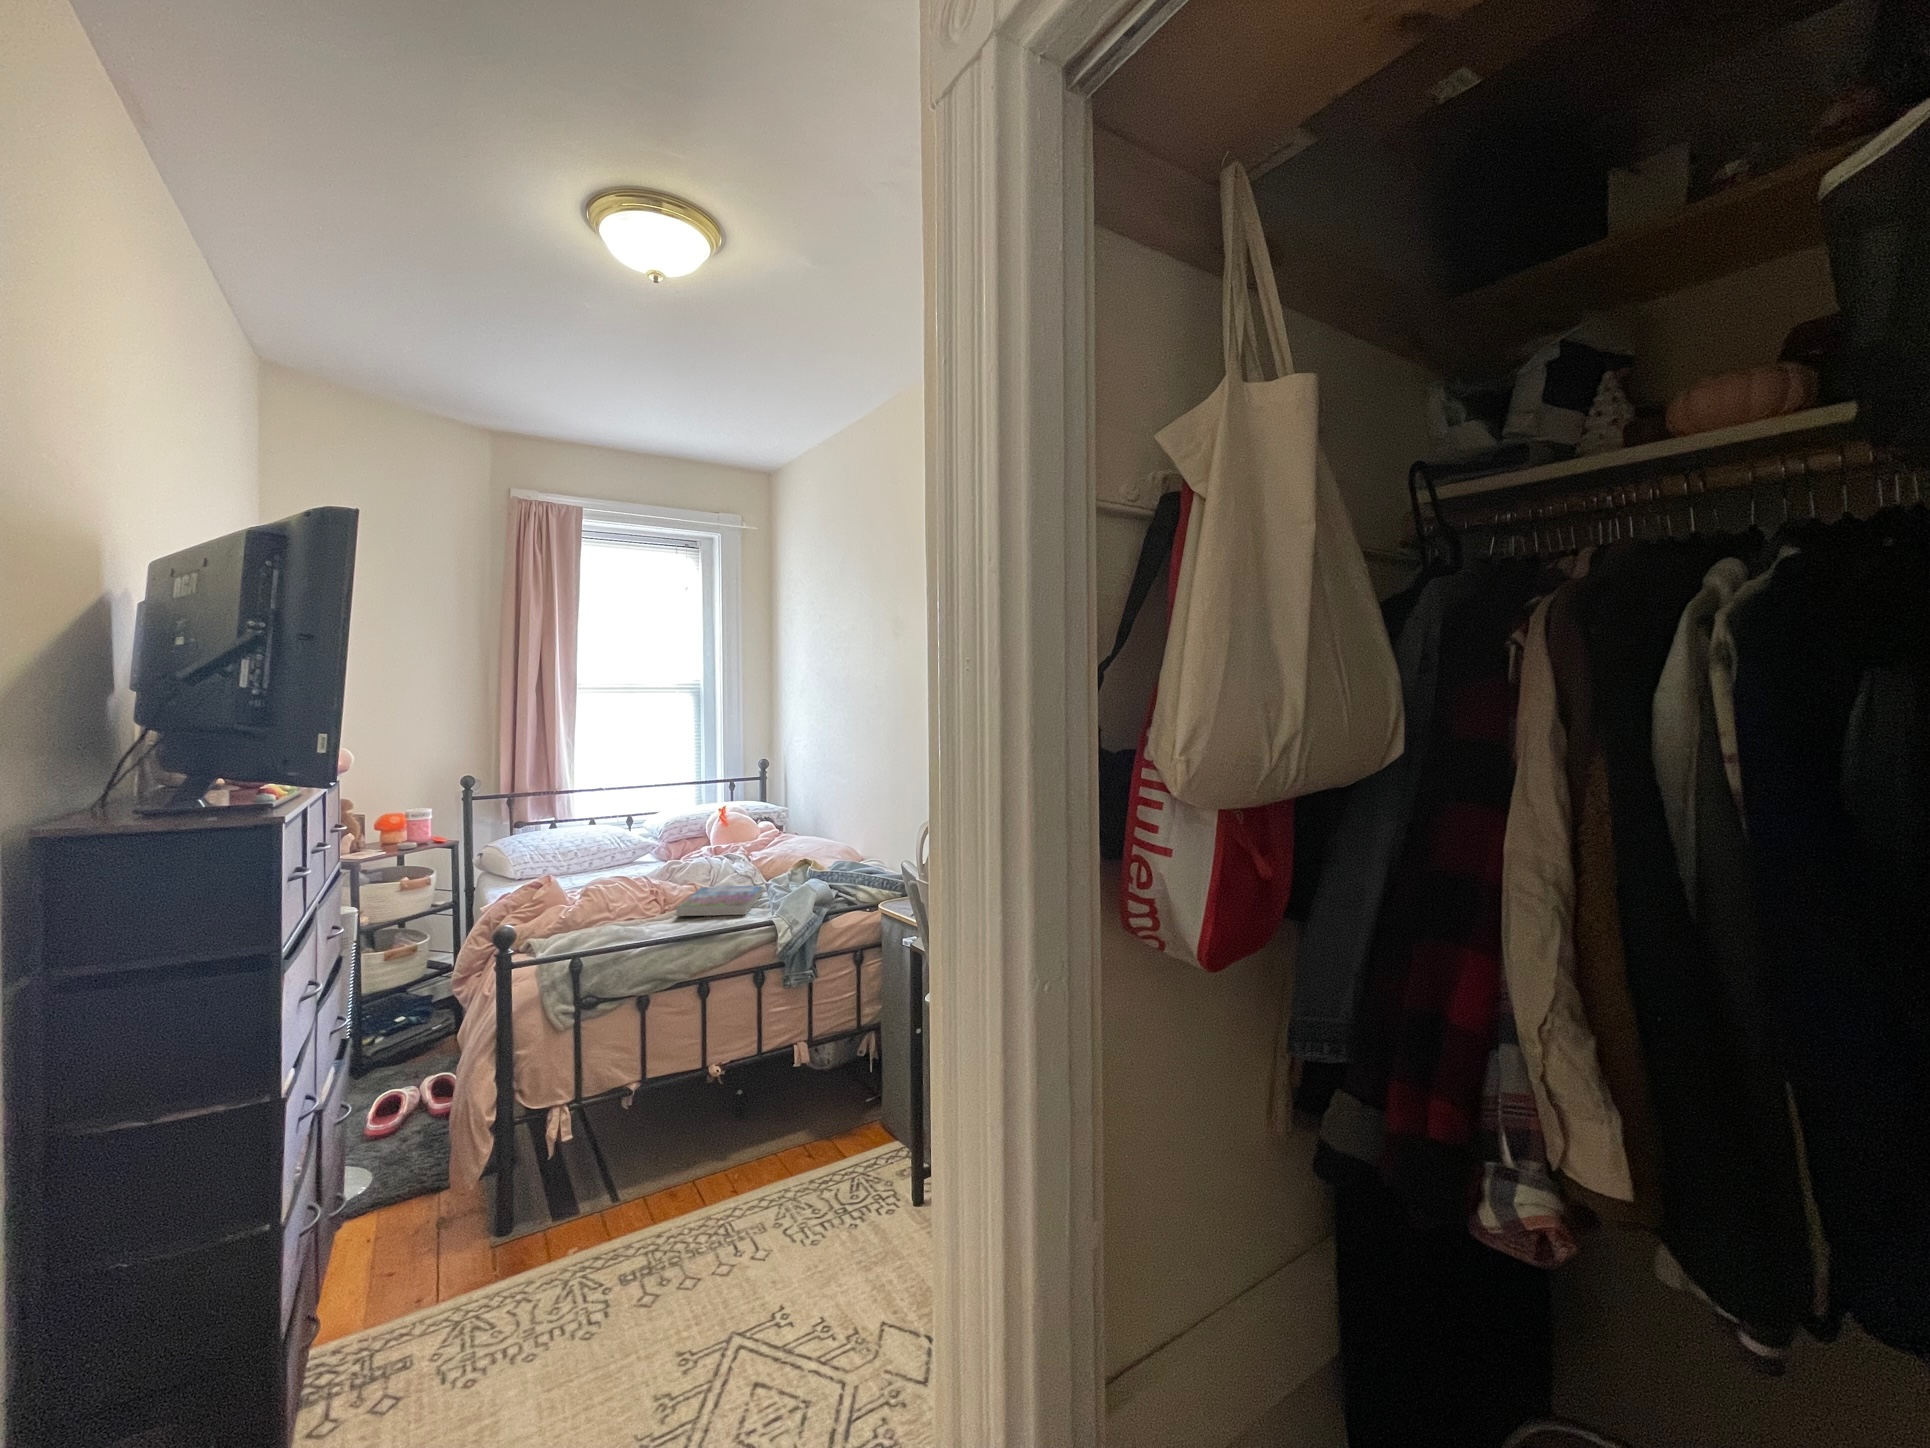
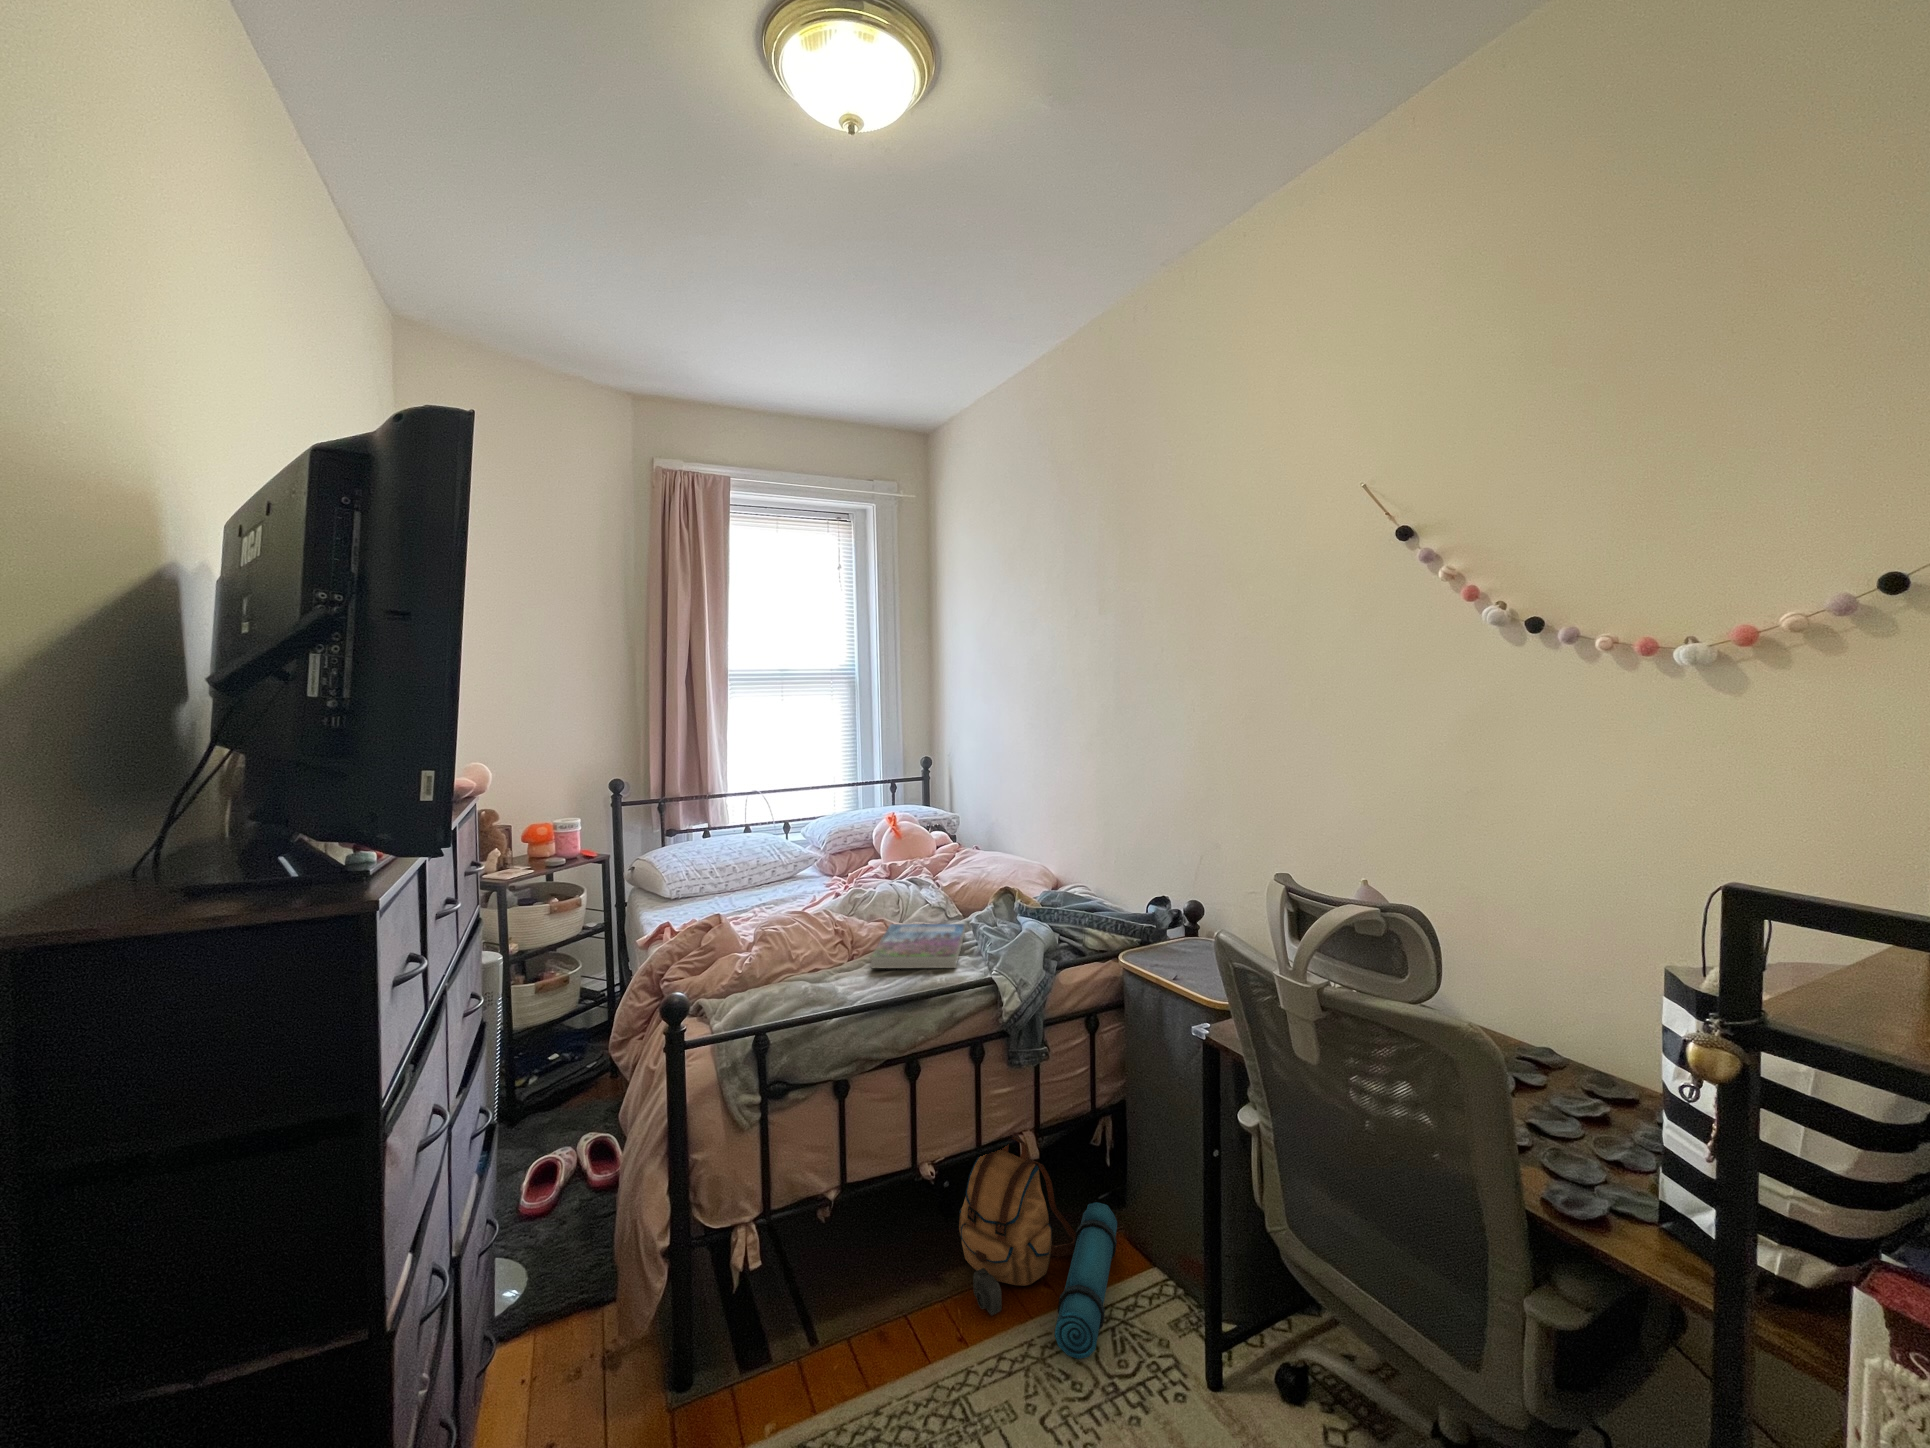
backpack: none [743,1045,872,1195] -> present [959,1136,1117,1359]

